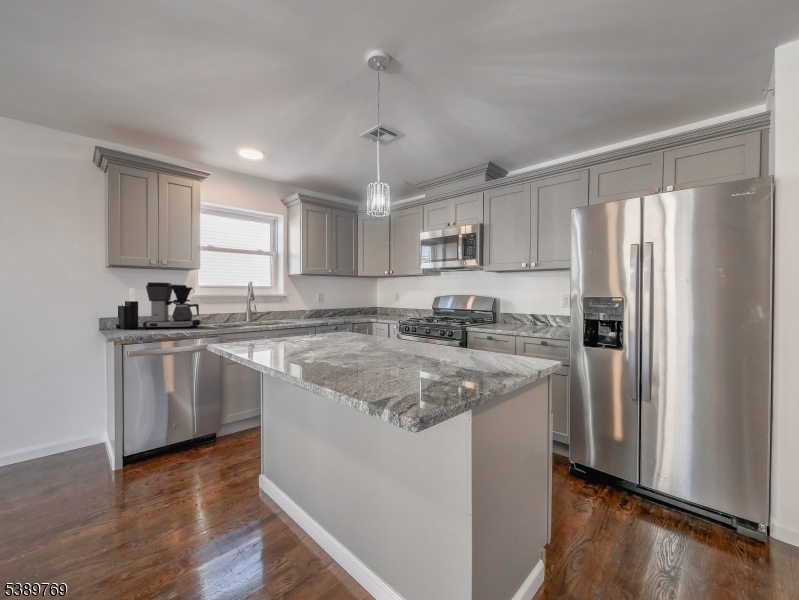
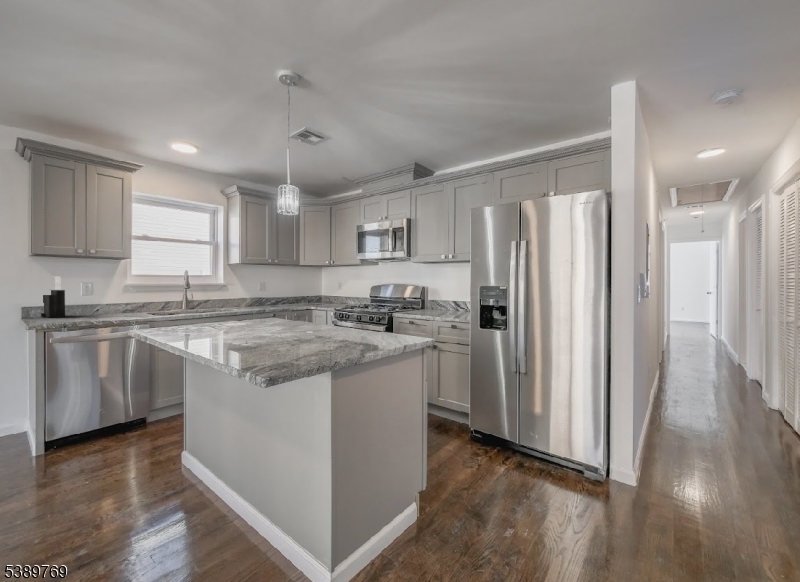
coffee maker: present [143,282,200,329] -> none [70,271,131,317]

